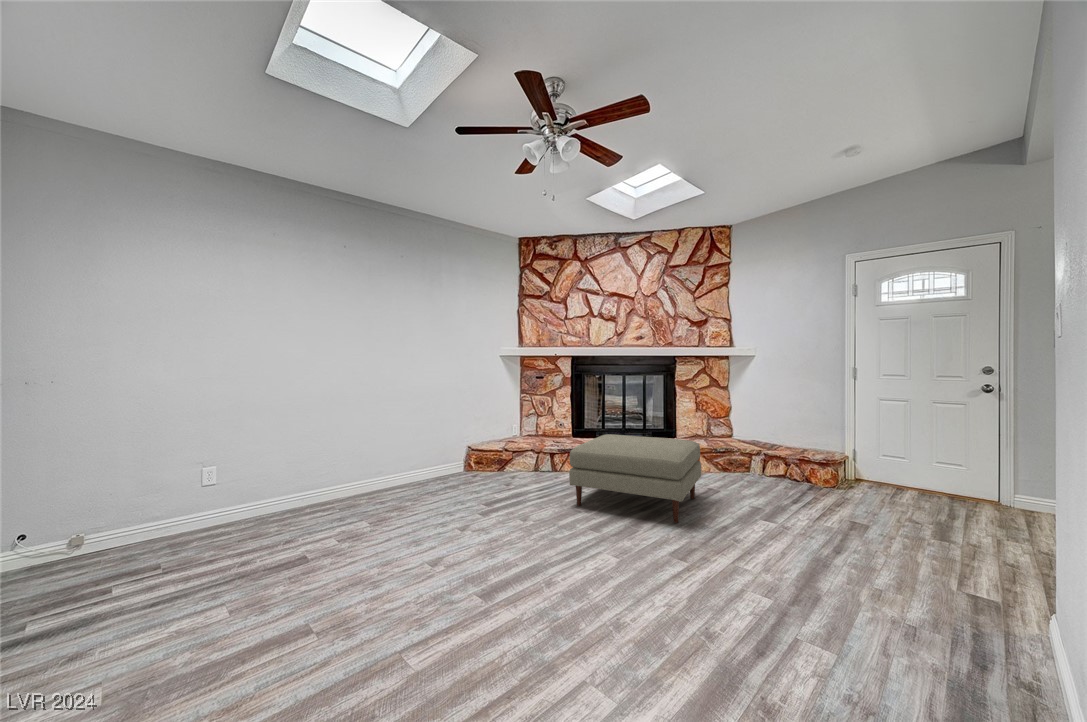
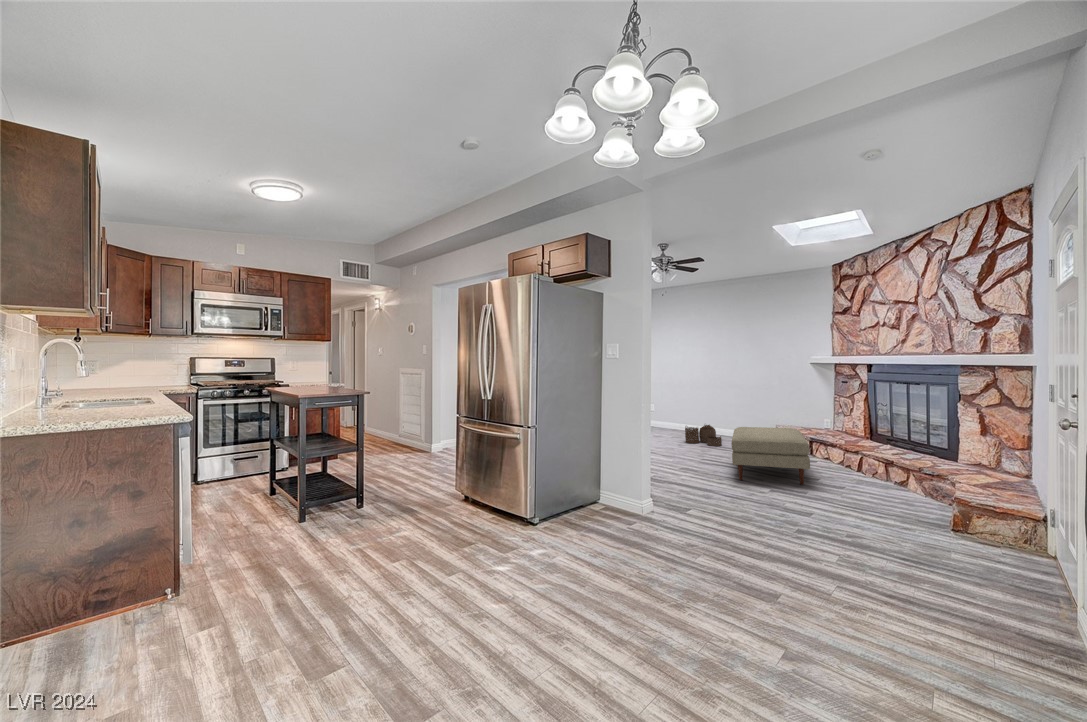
woven basket: none [371,464,454,511] -> present [685,425,722,446]

